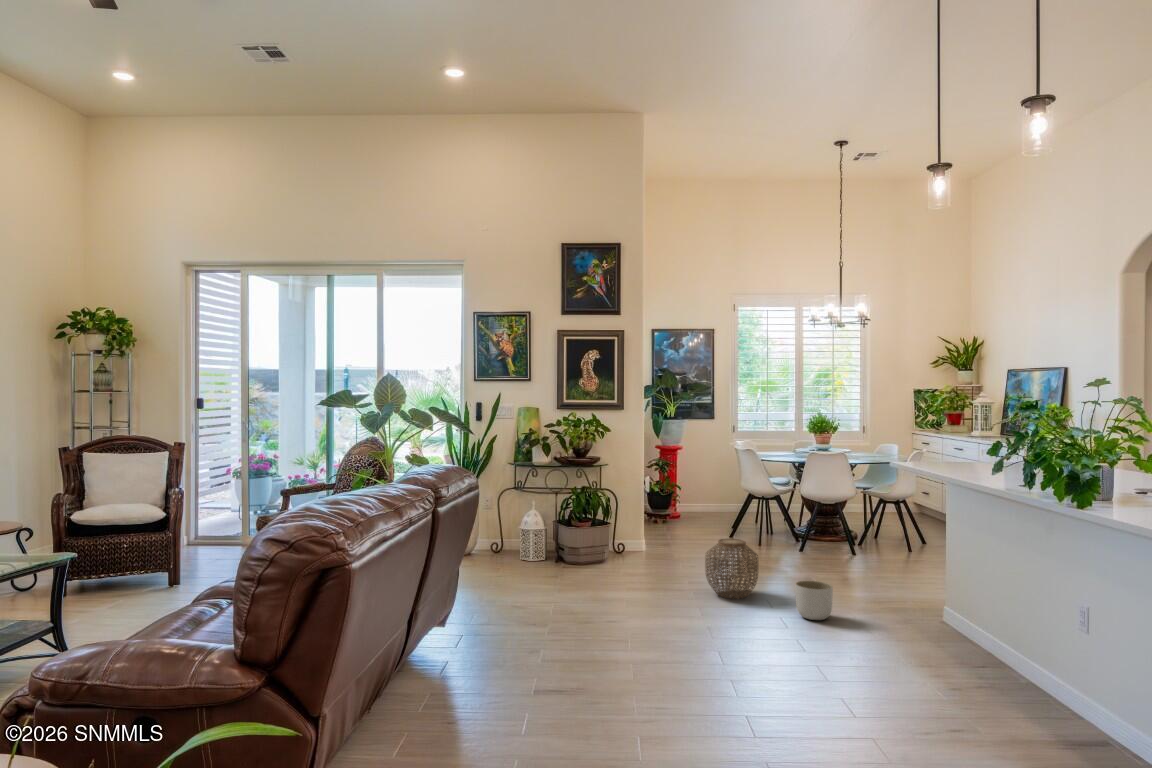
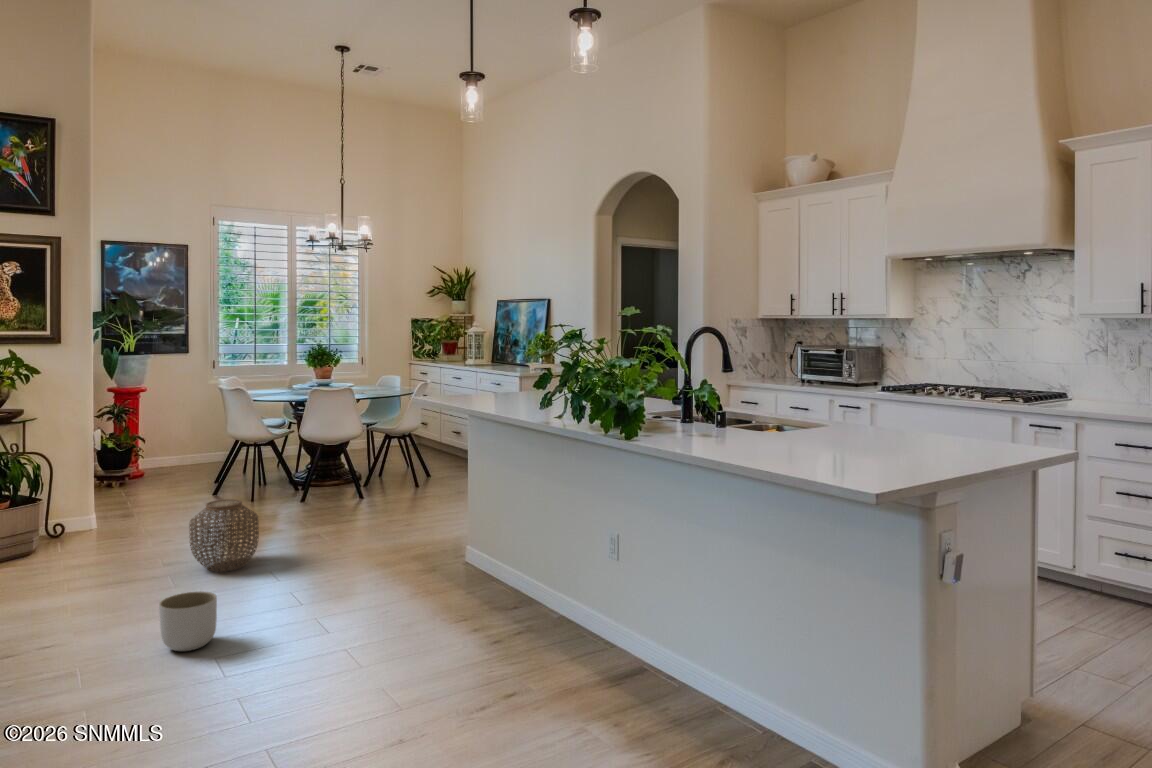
planter: present [795,581,833,620] -> present [159,591,217,651]

